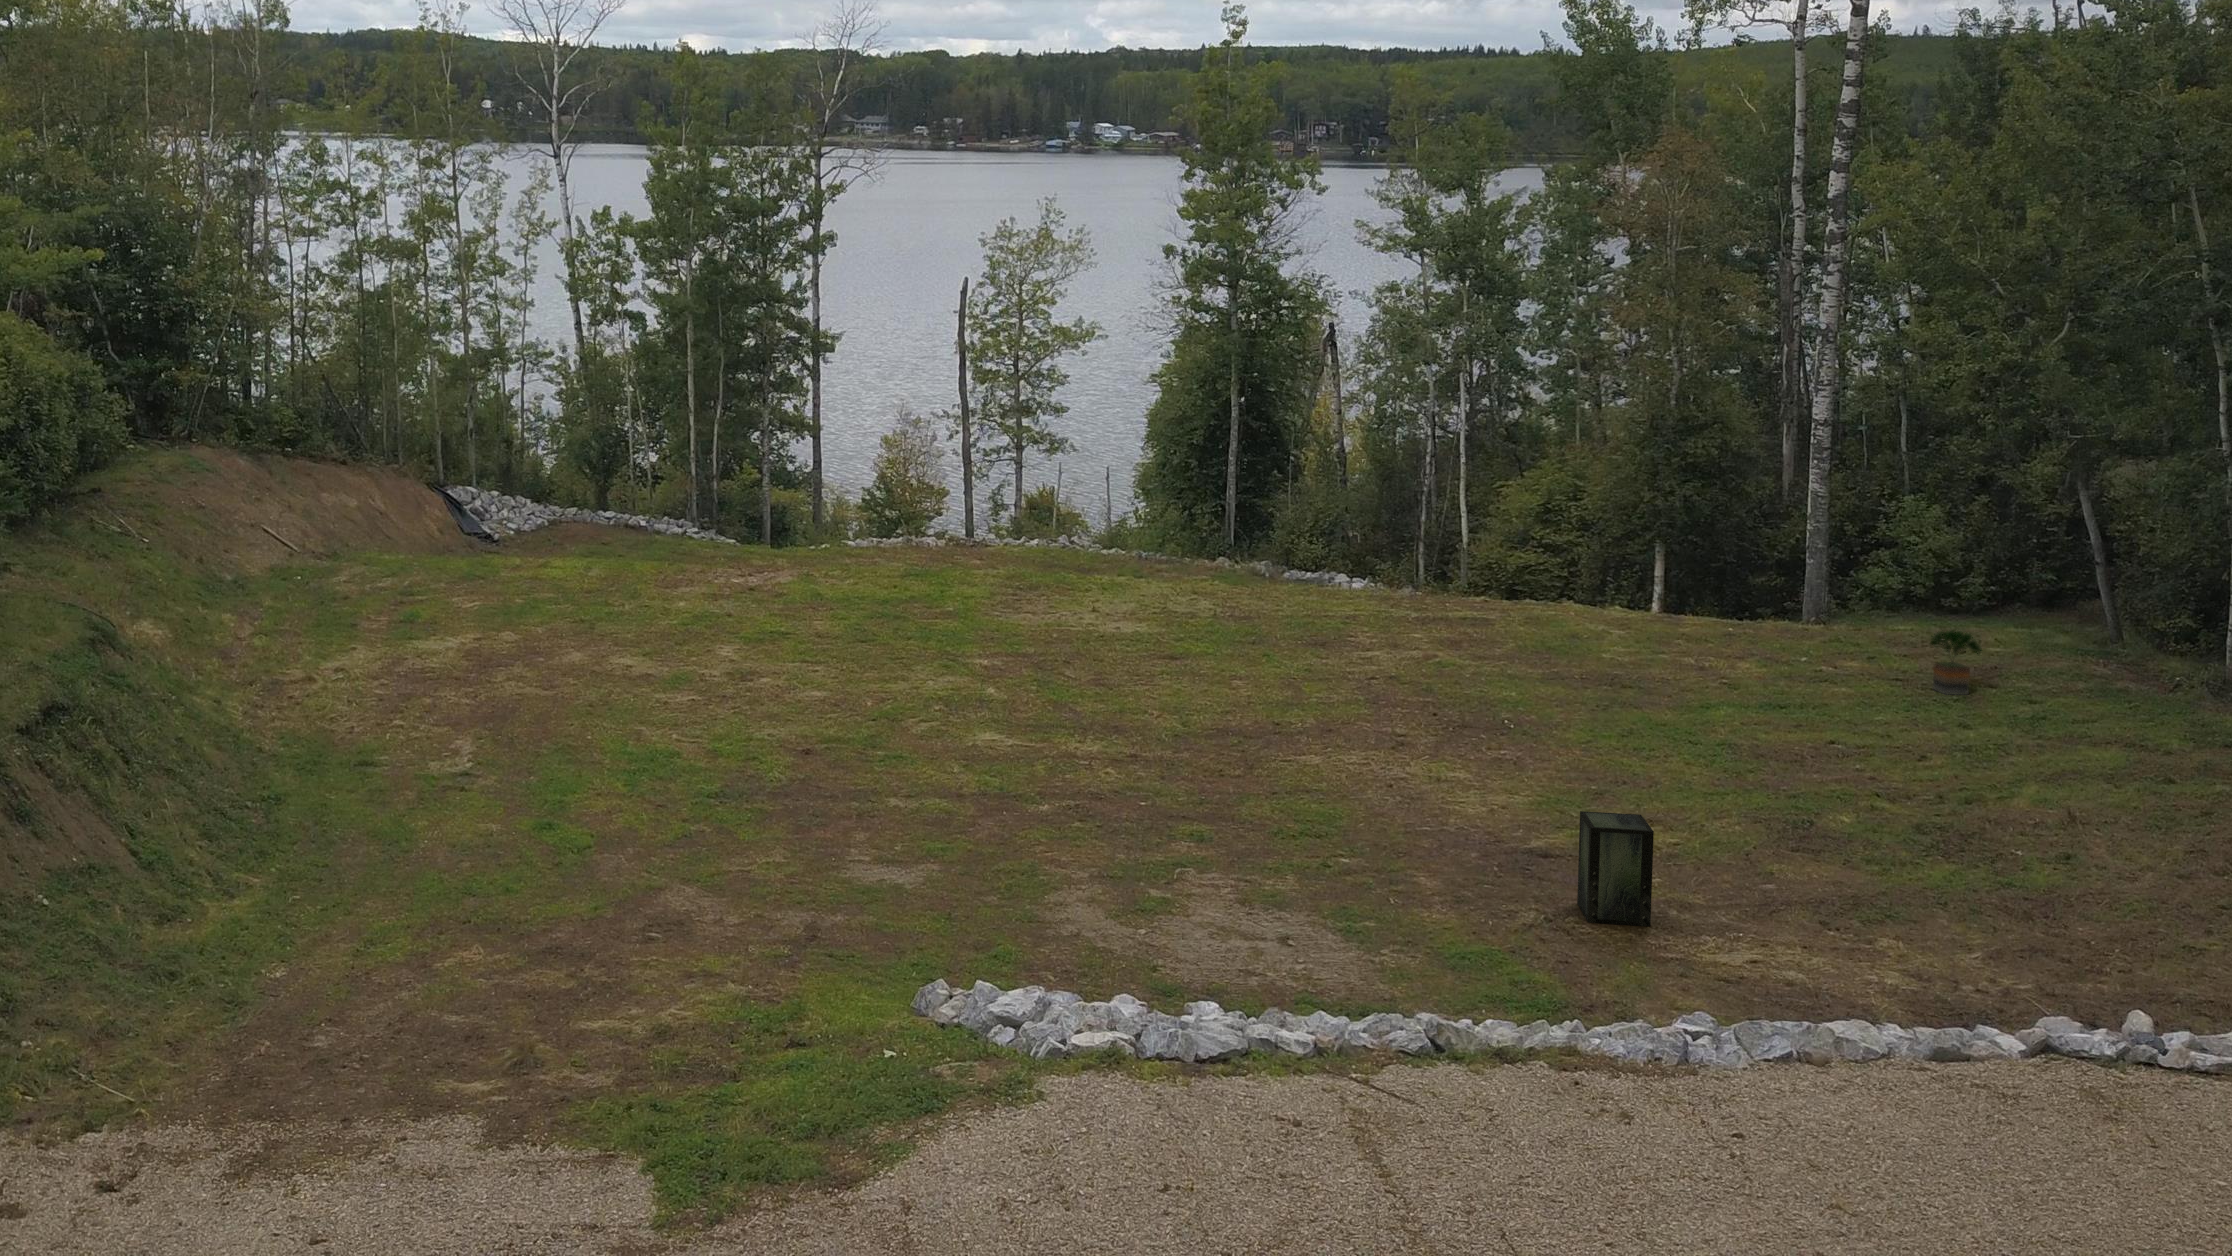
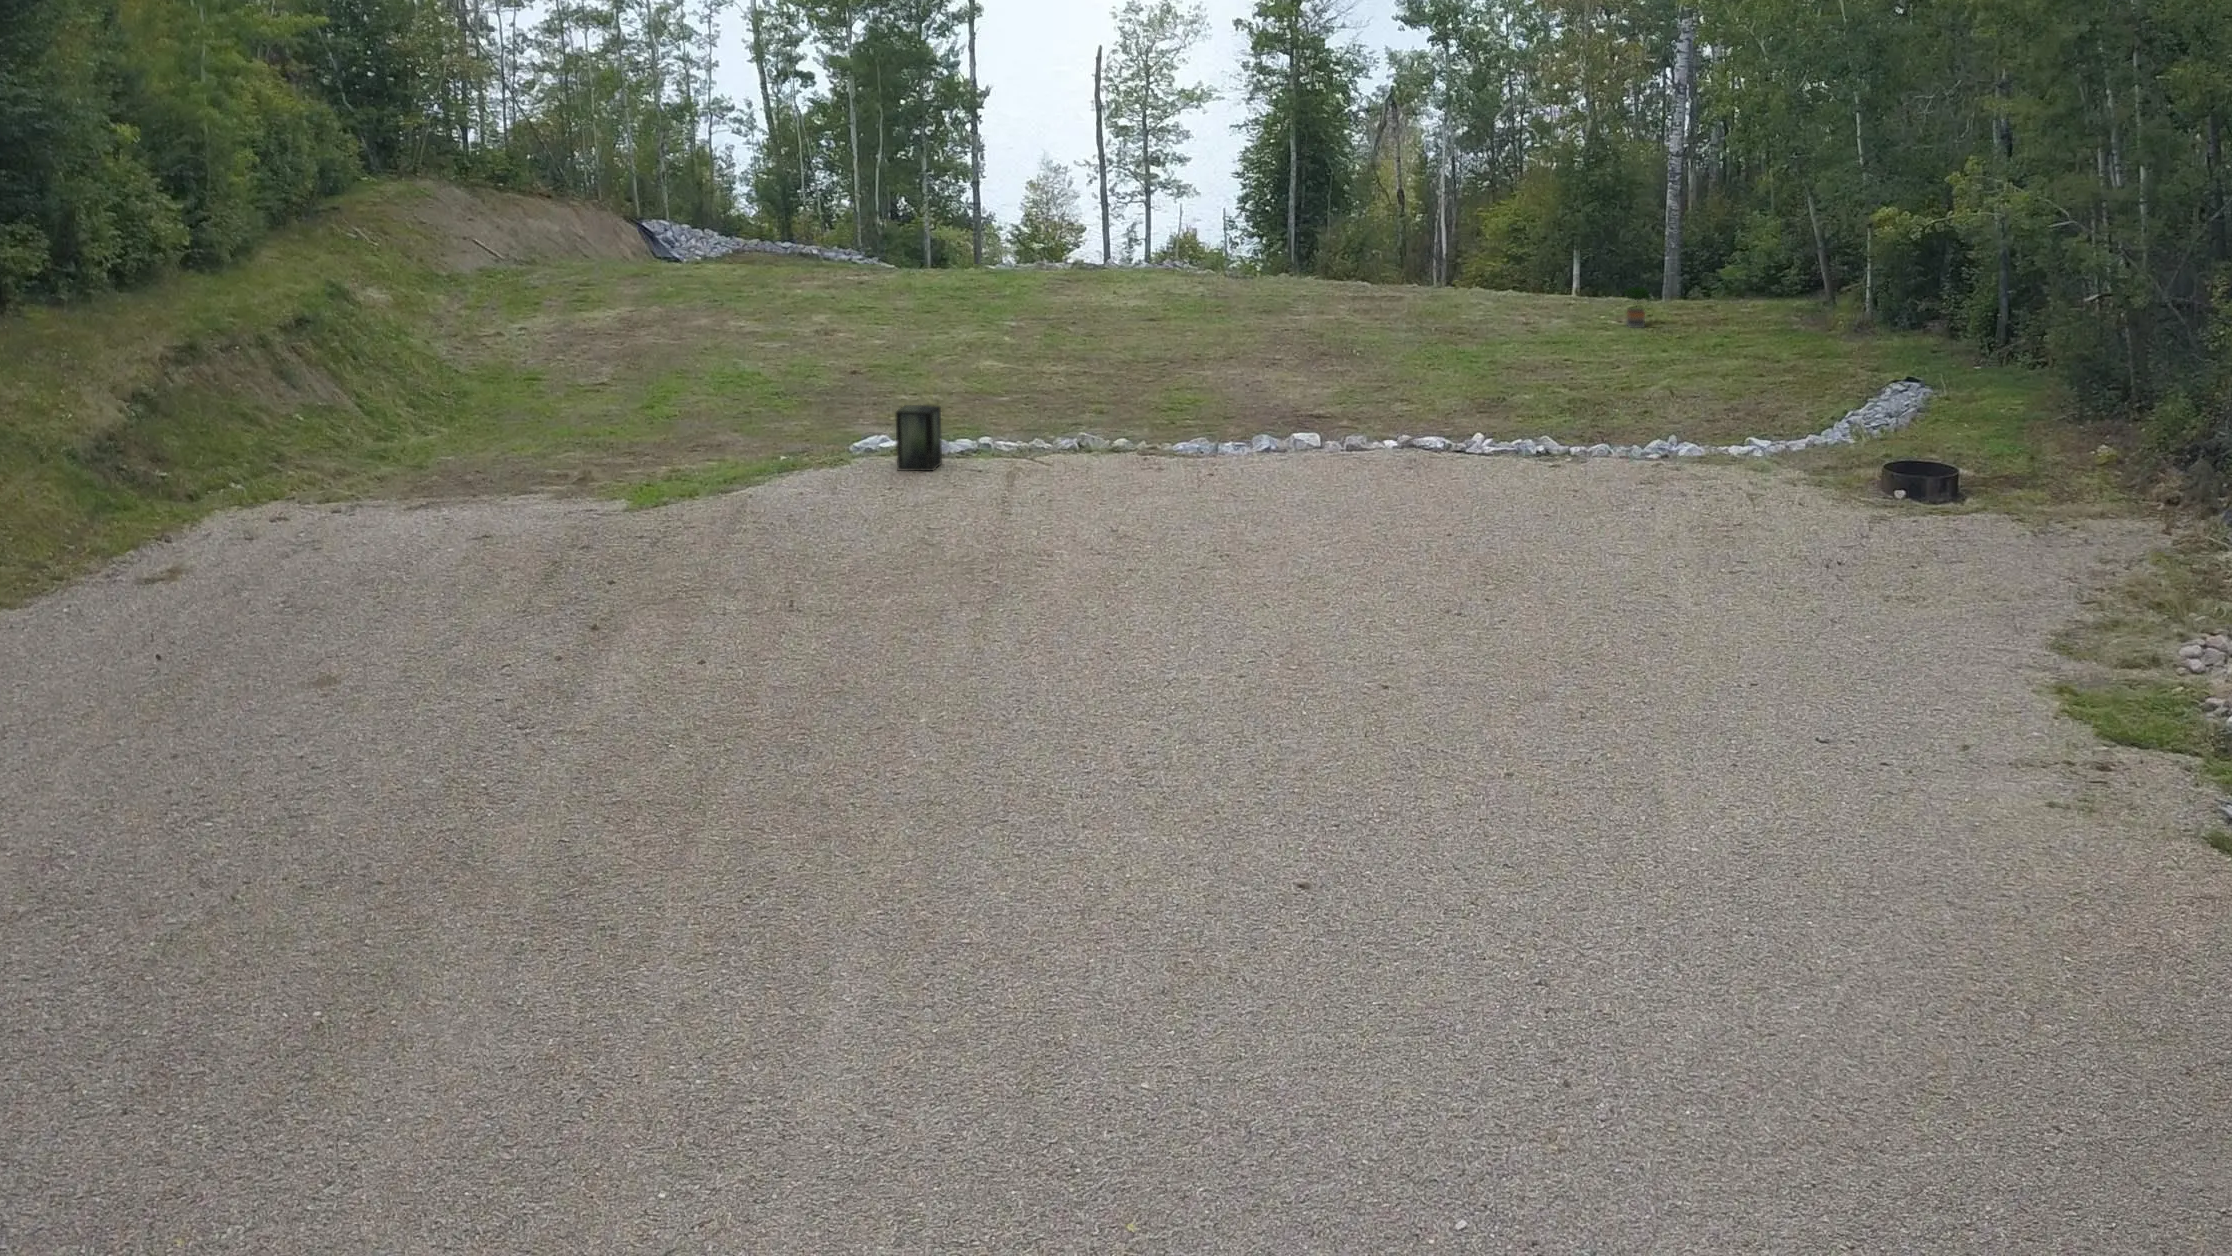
storage box: present [1577,811,1654,926] -> present [895,405,942,471]

